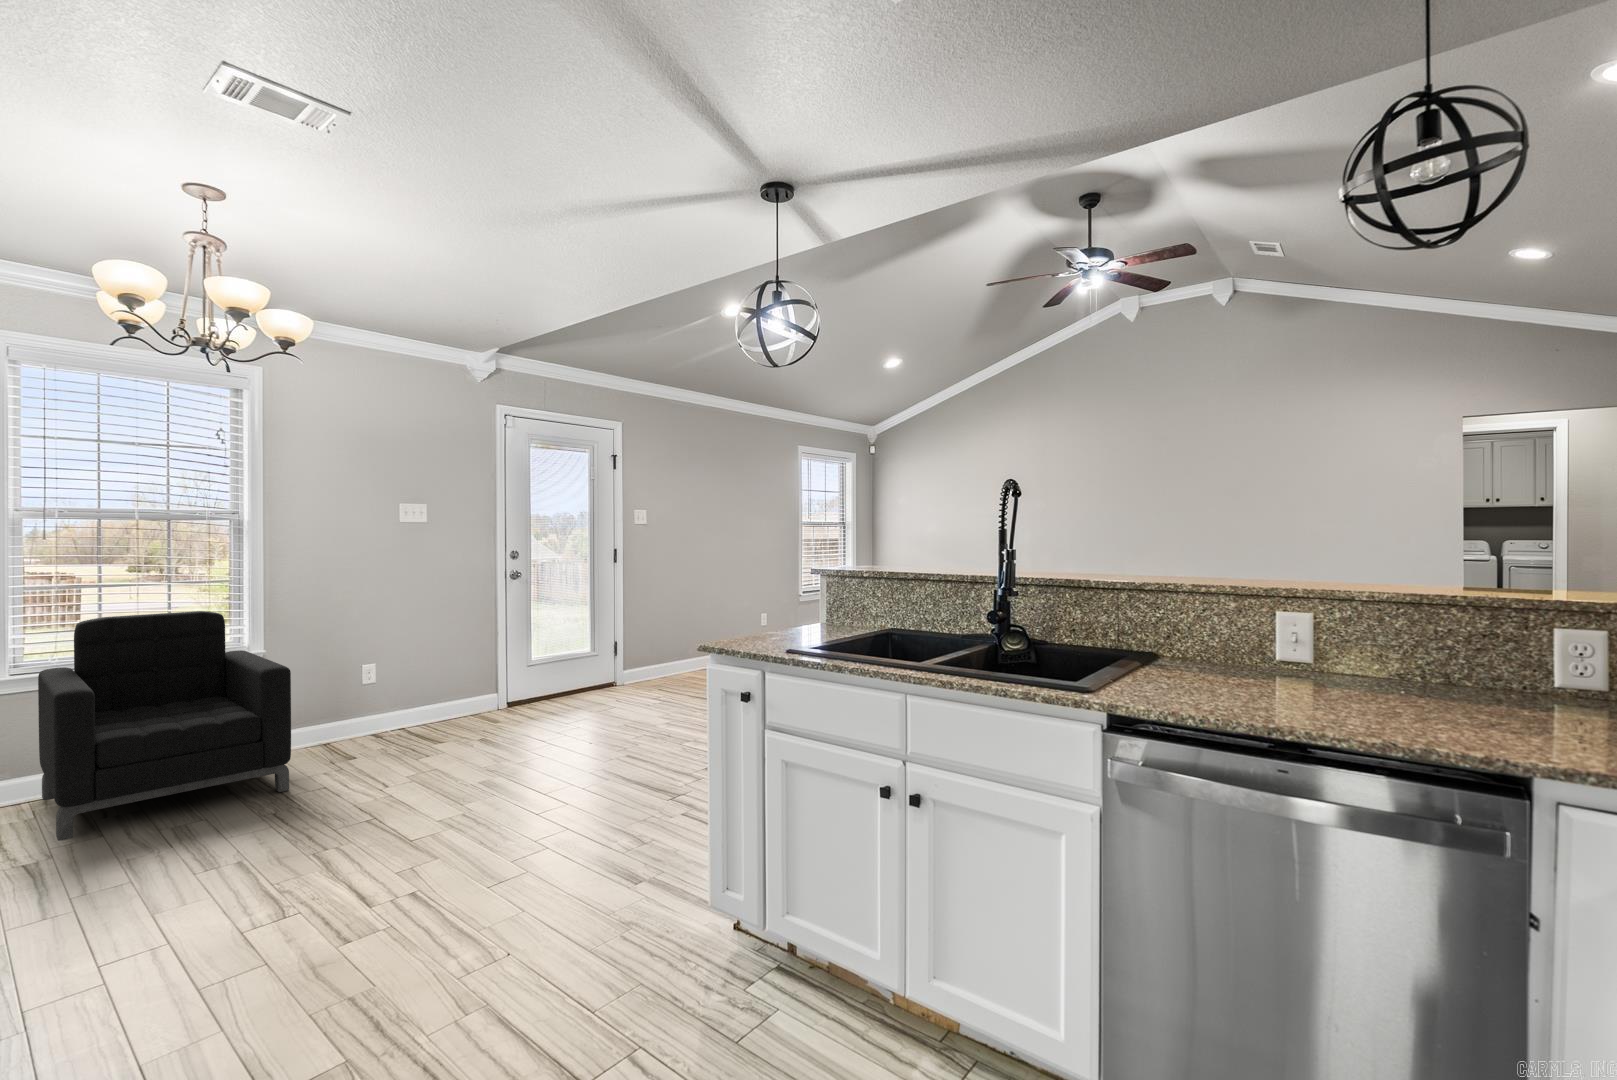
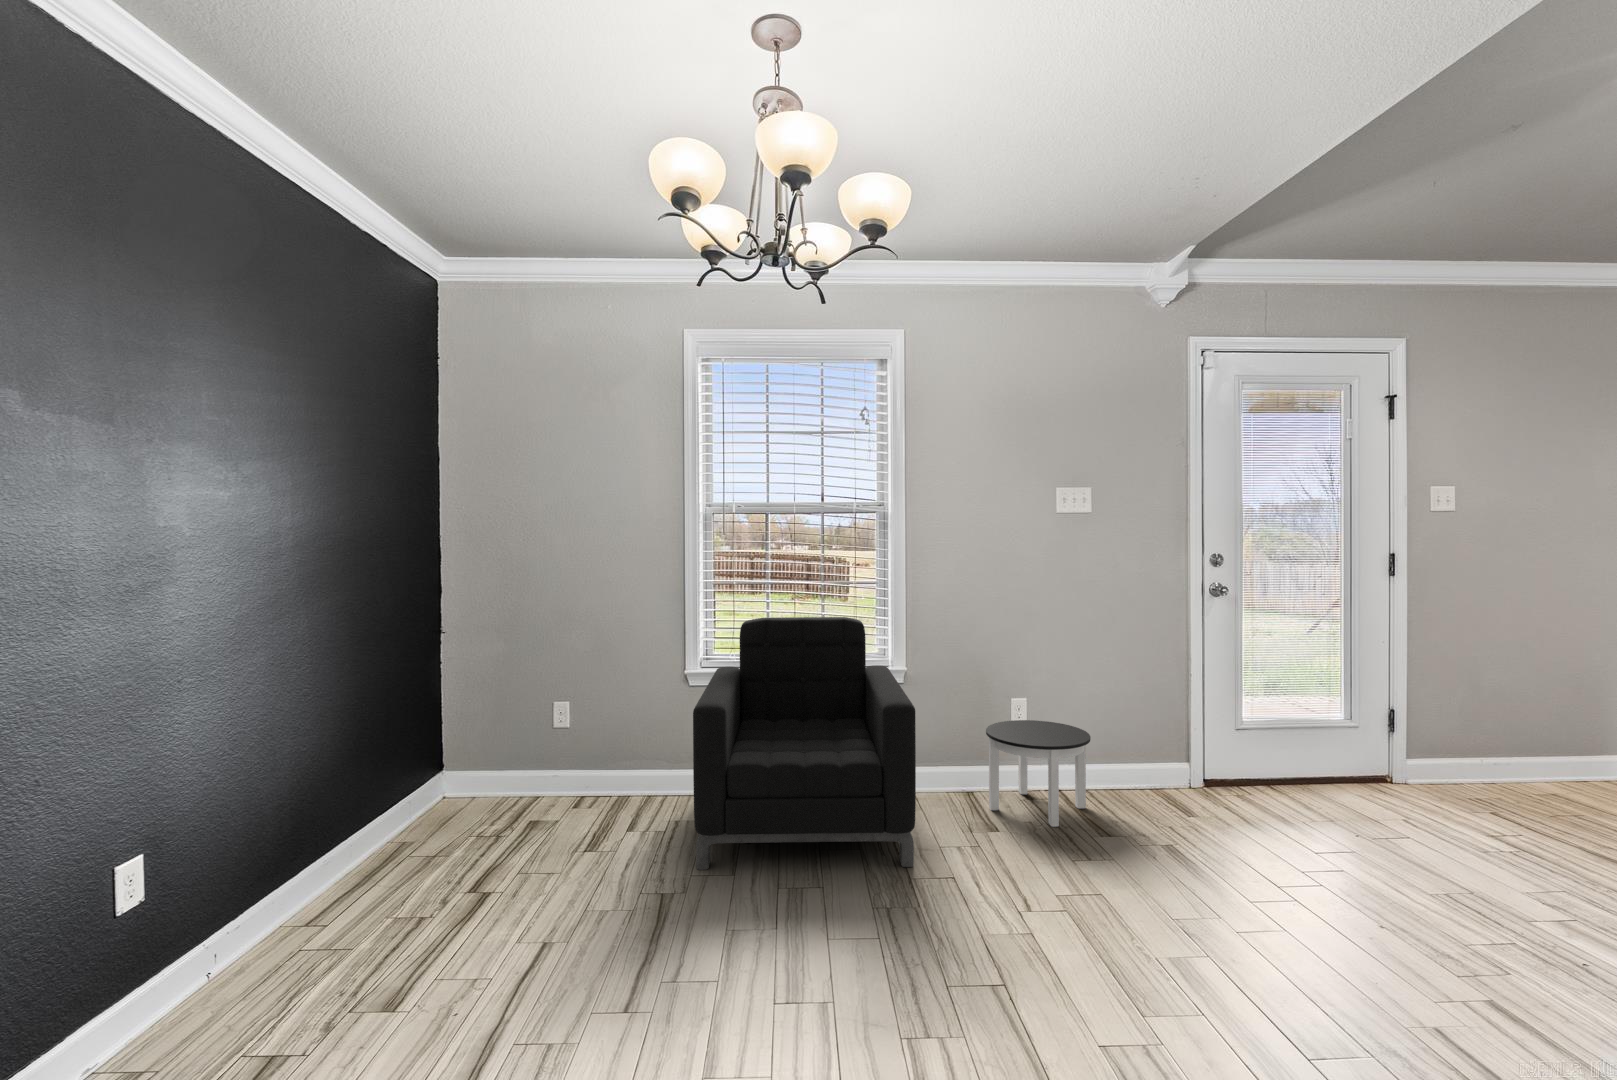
round table: none [342,678,427,750] -> present [986,720,1091,827]

